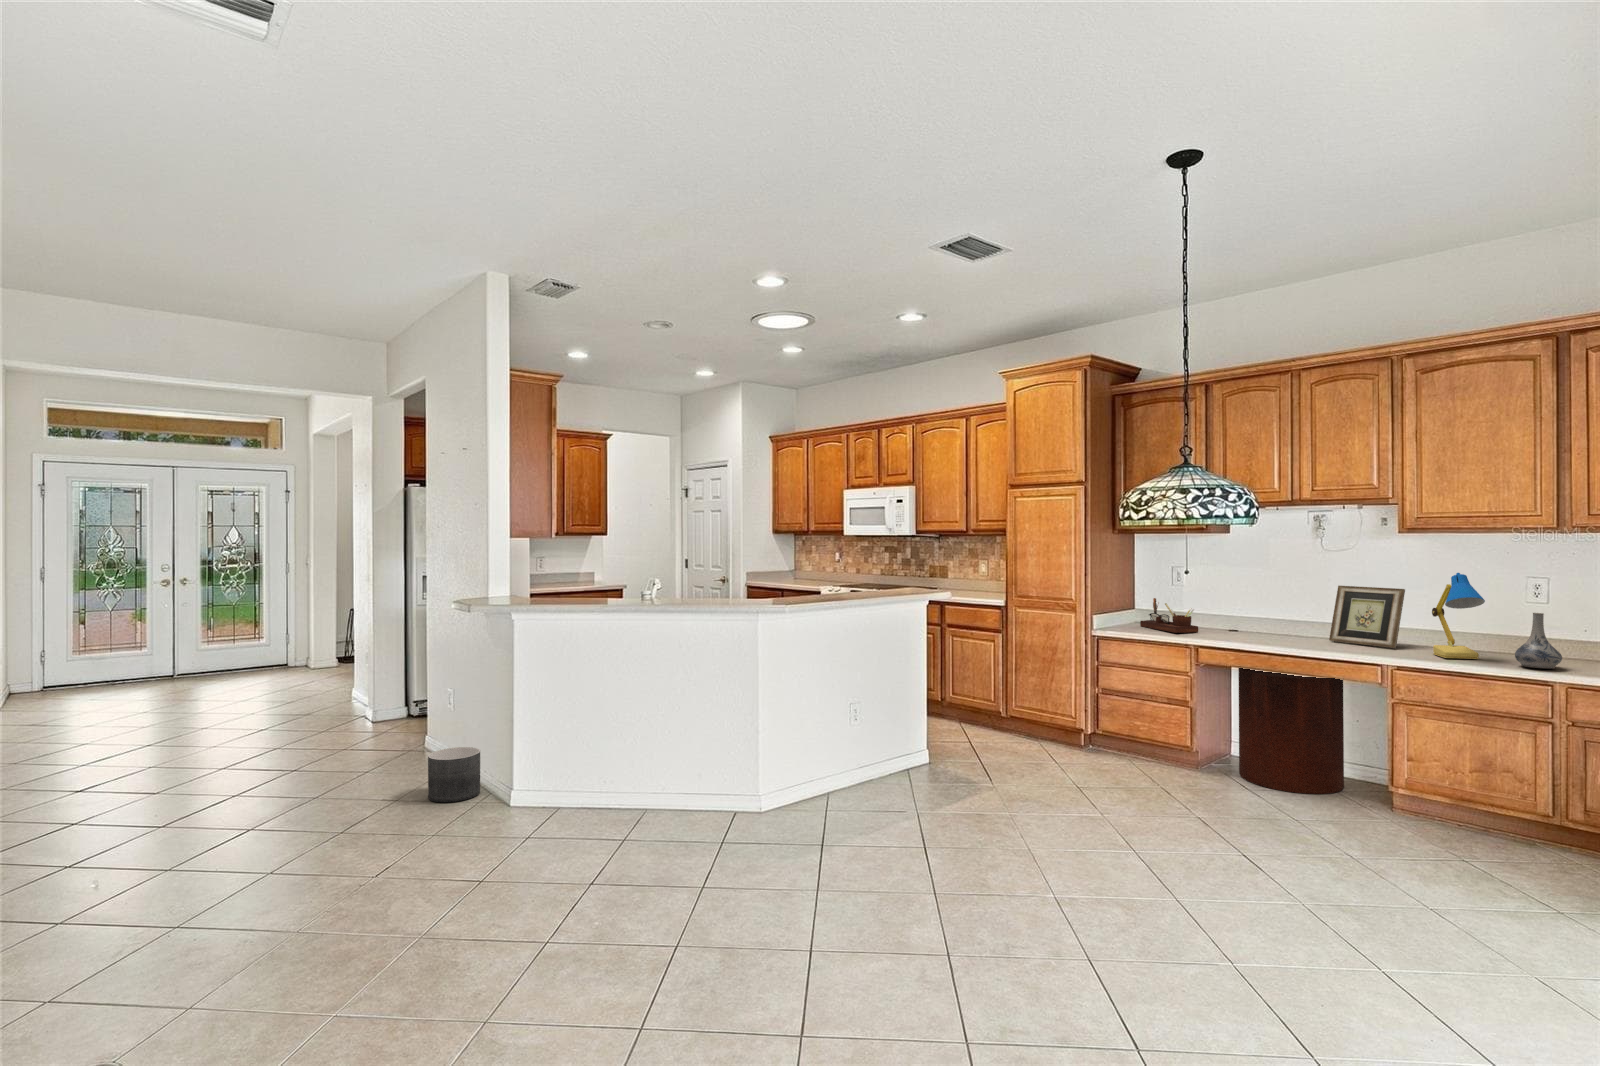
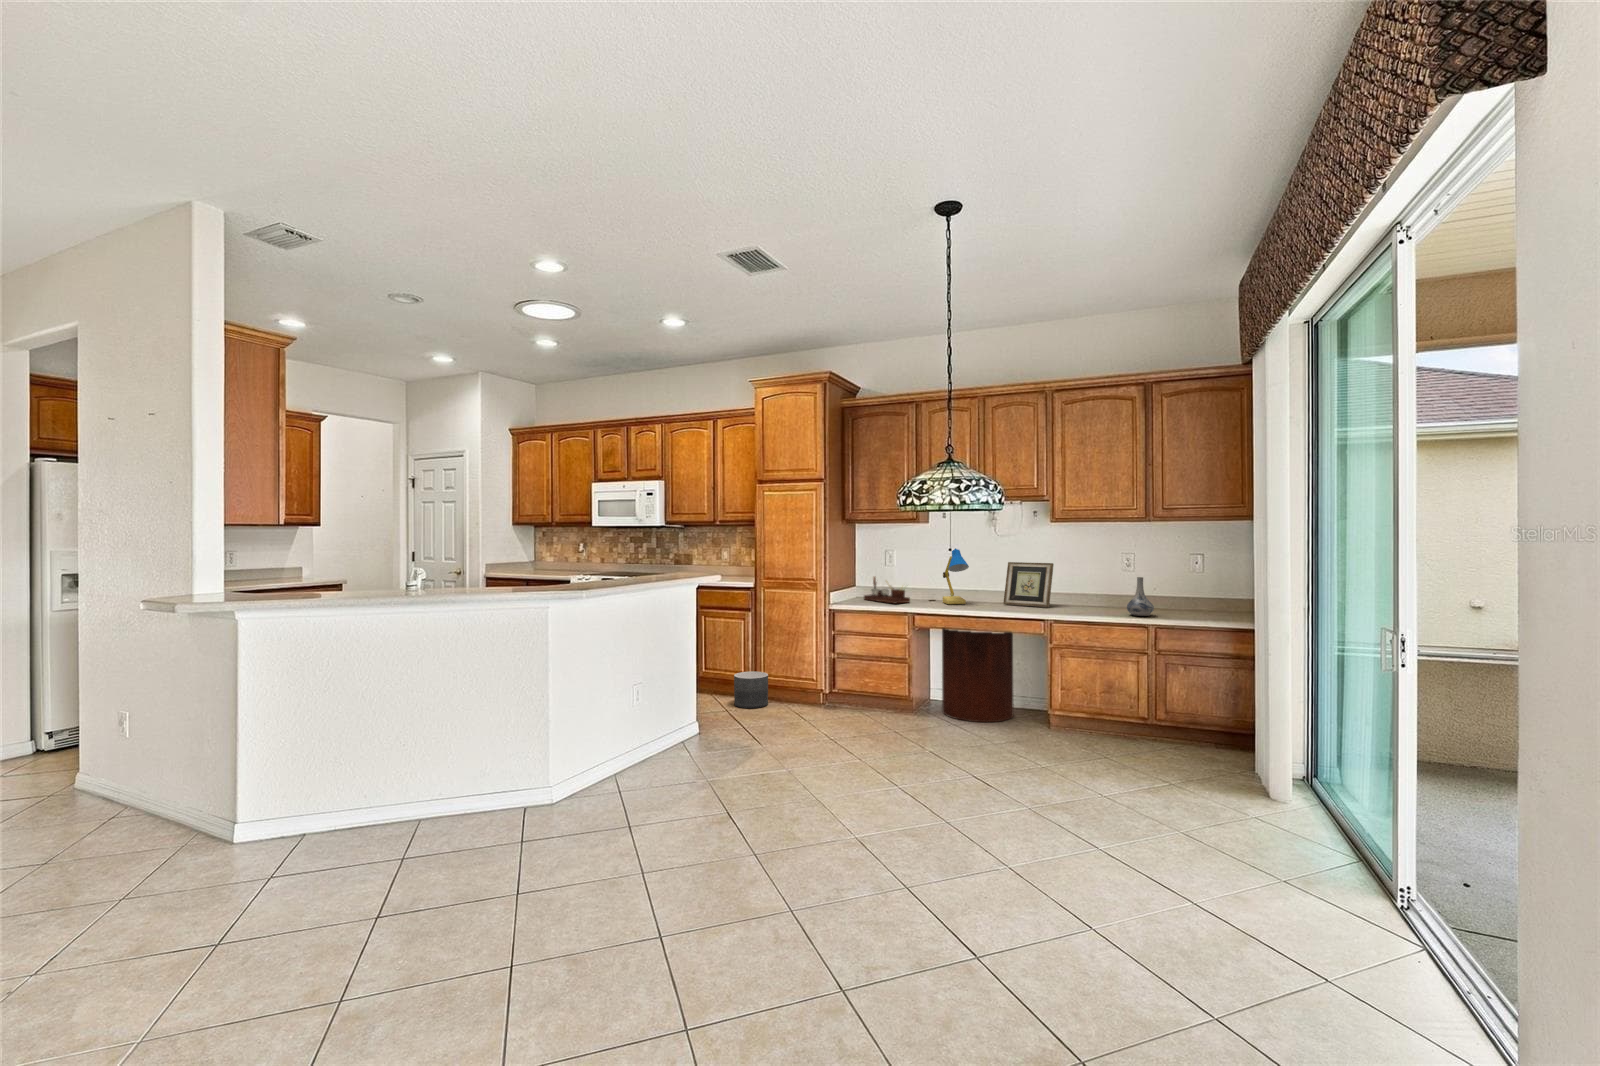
desk lamp: present [1432,573,1485,659] -> present [943,548,969,604]
planter: present [428,747,480,802] -> present [734,672,768,708]

